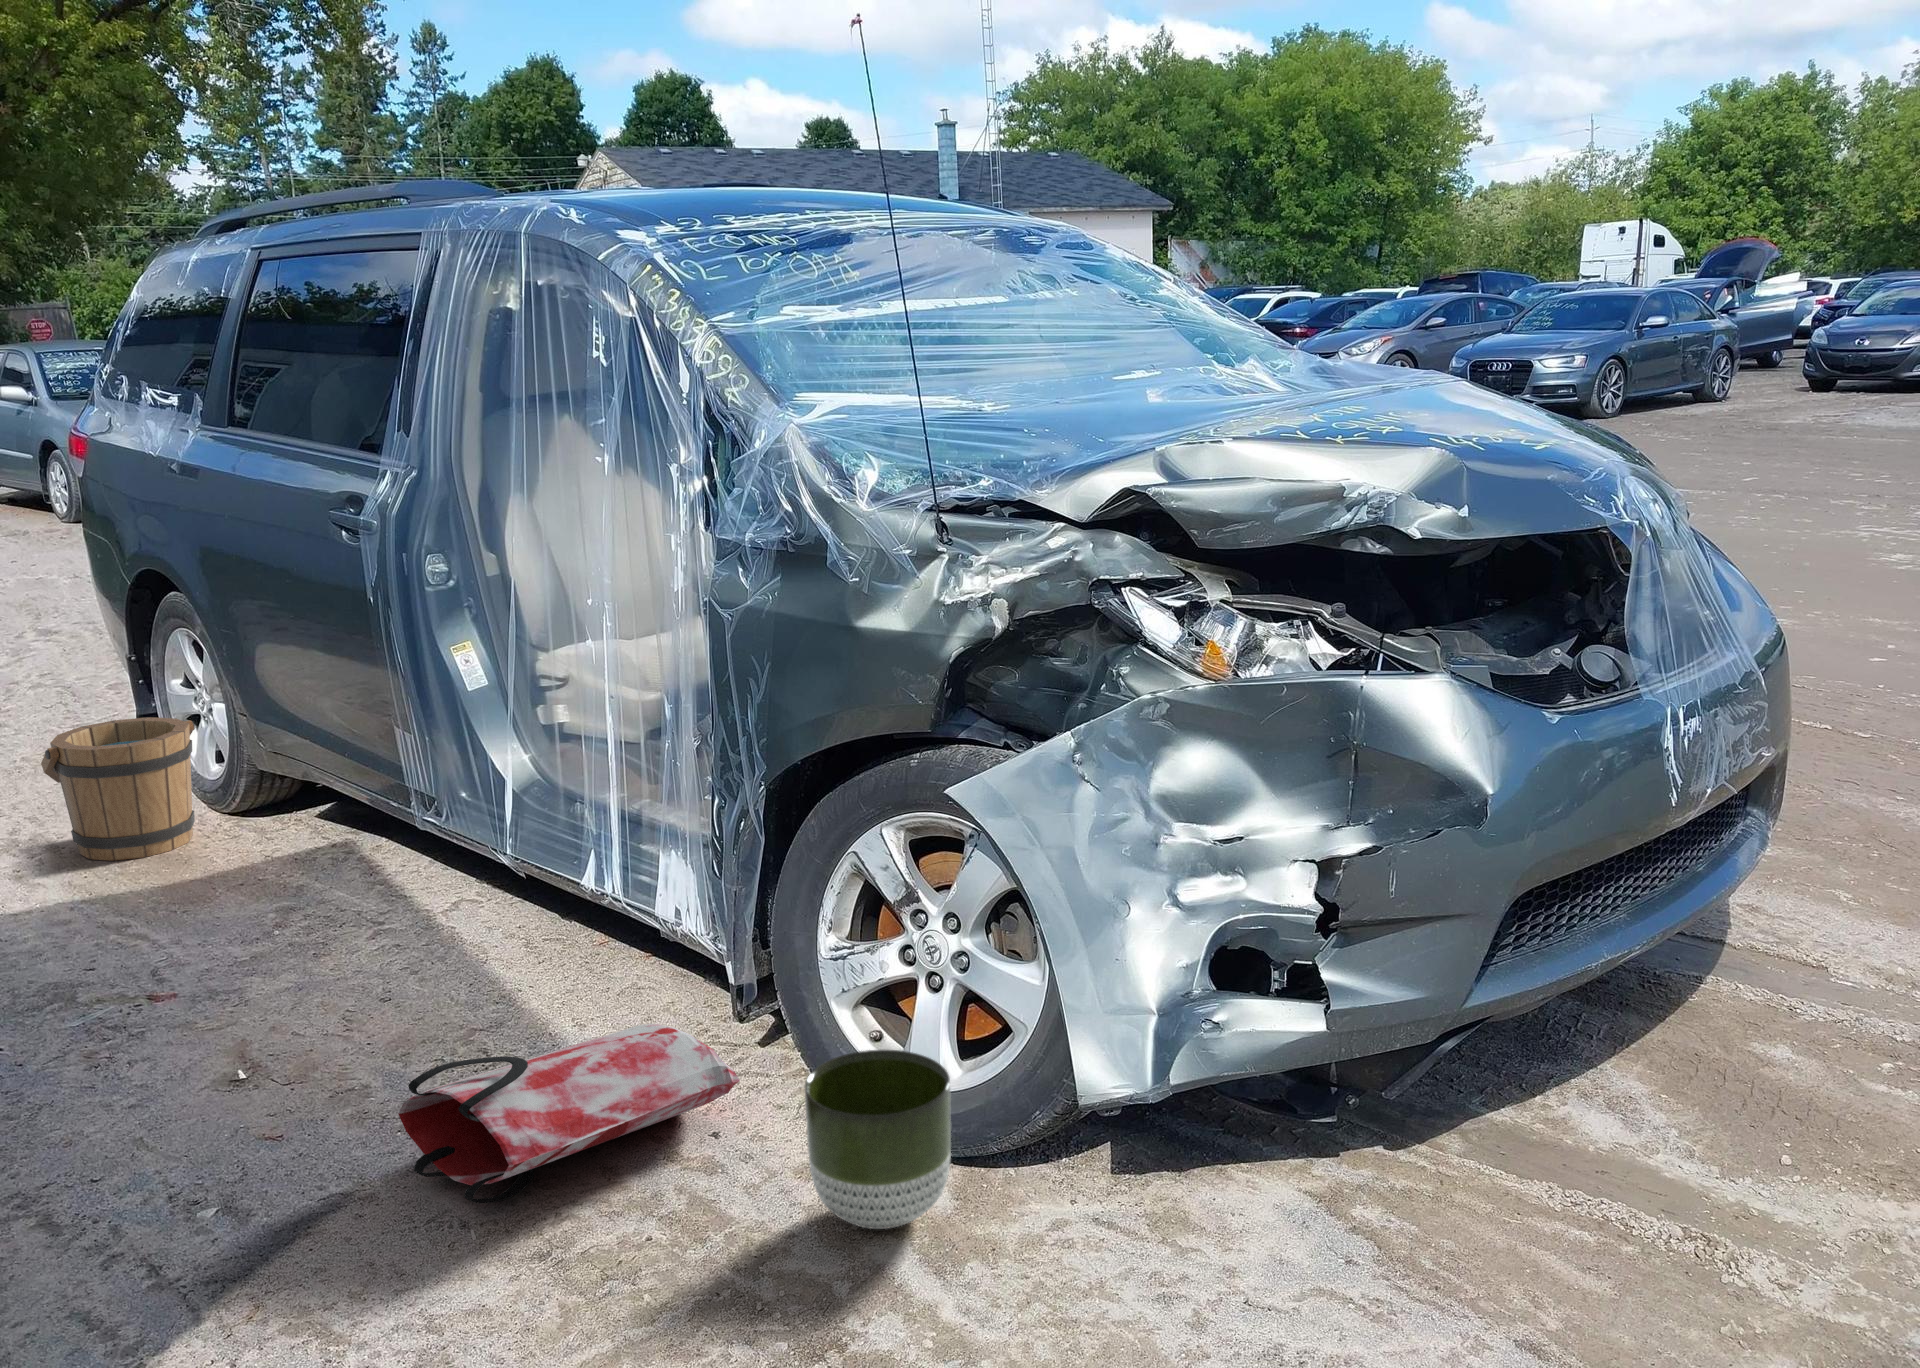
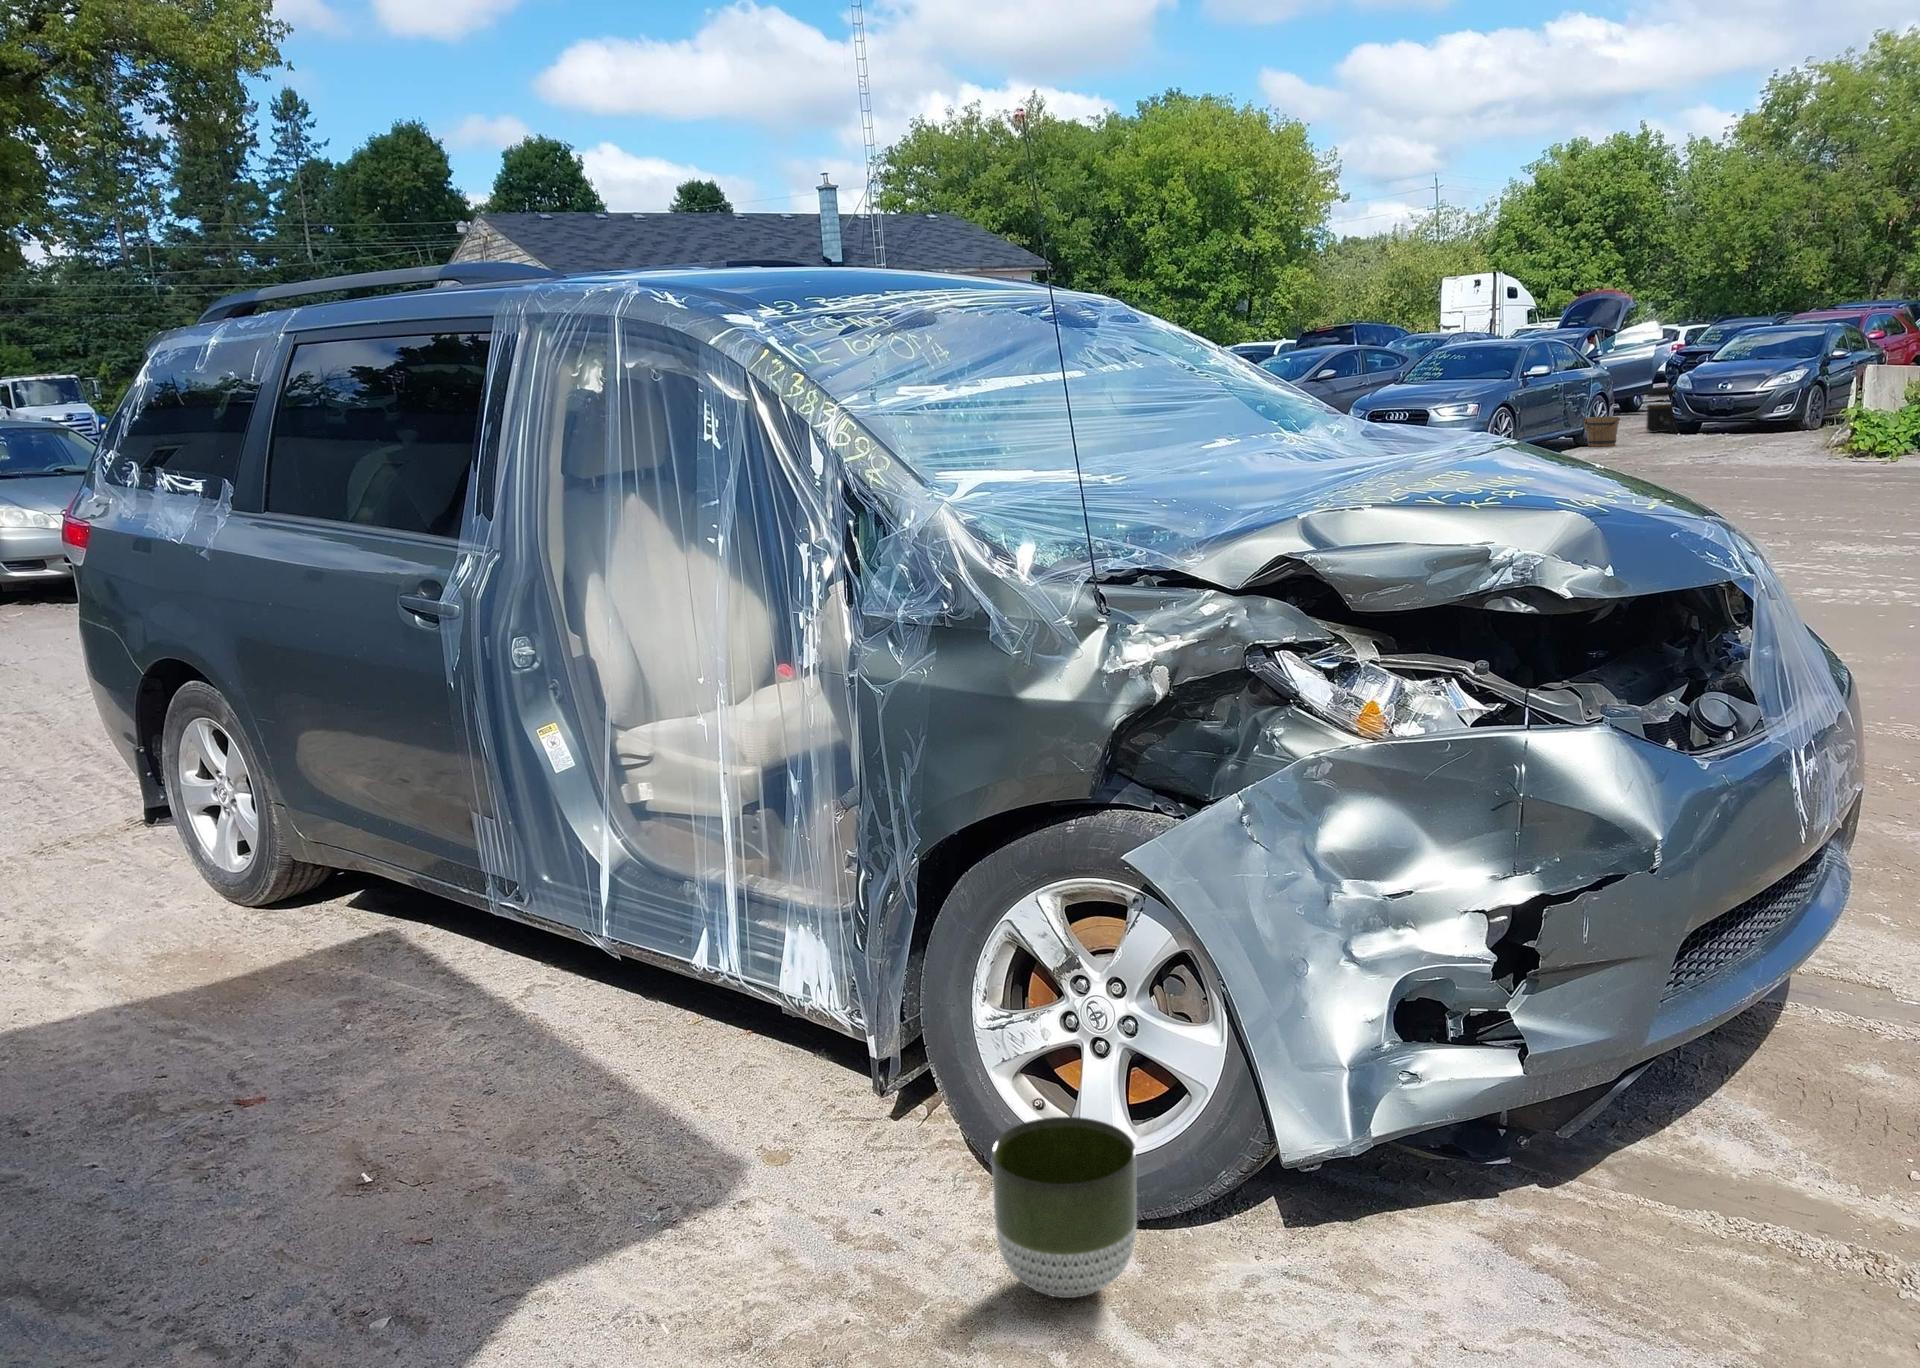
toolbox: none [1775,345,1815,390] -> present [1646,389,1678,433]
bucket: present [41,717,195,861] -> present [1583,417,1620,447]
bag: present [398,1023,740,1203] -> none [559,1103,894,1297]

